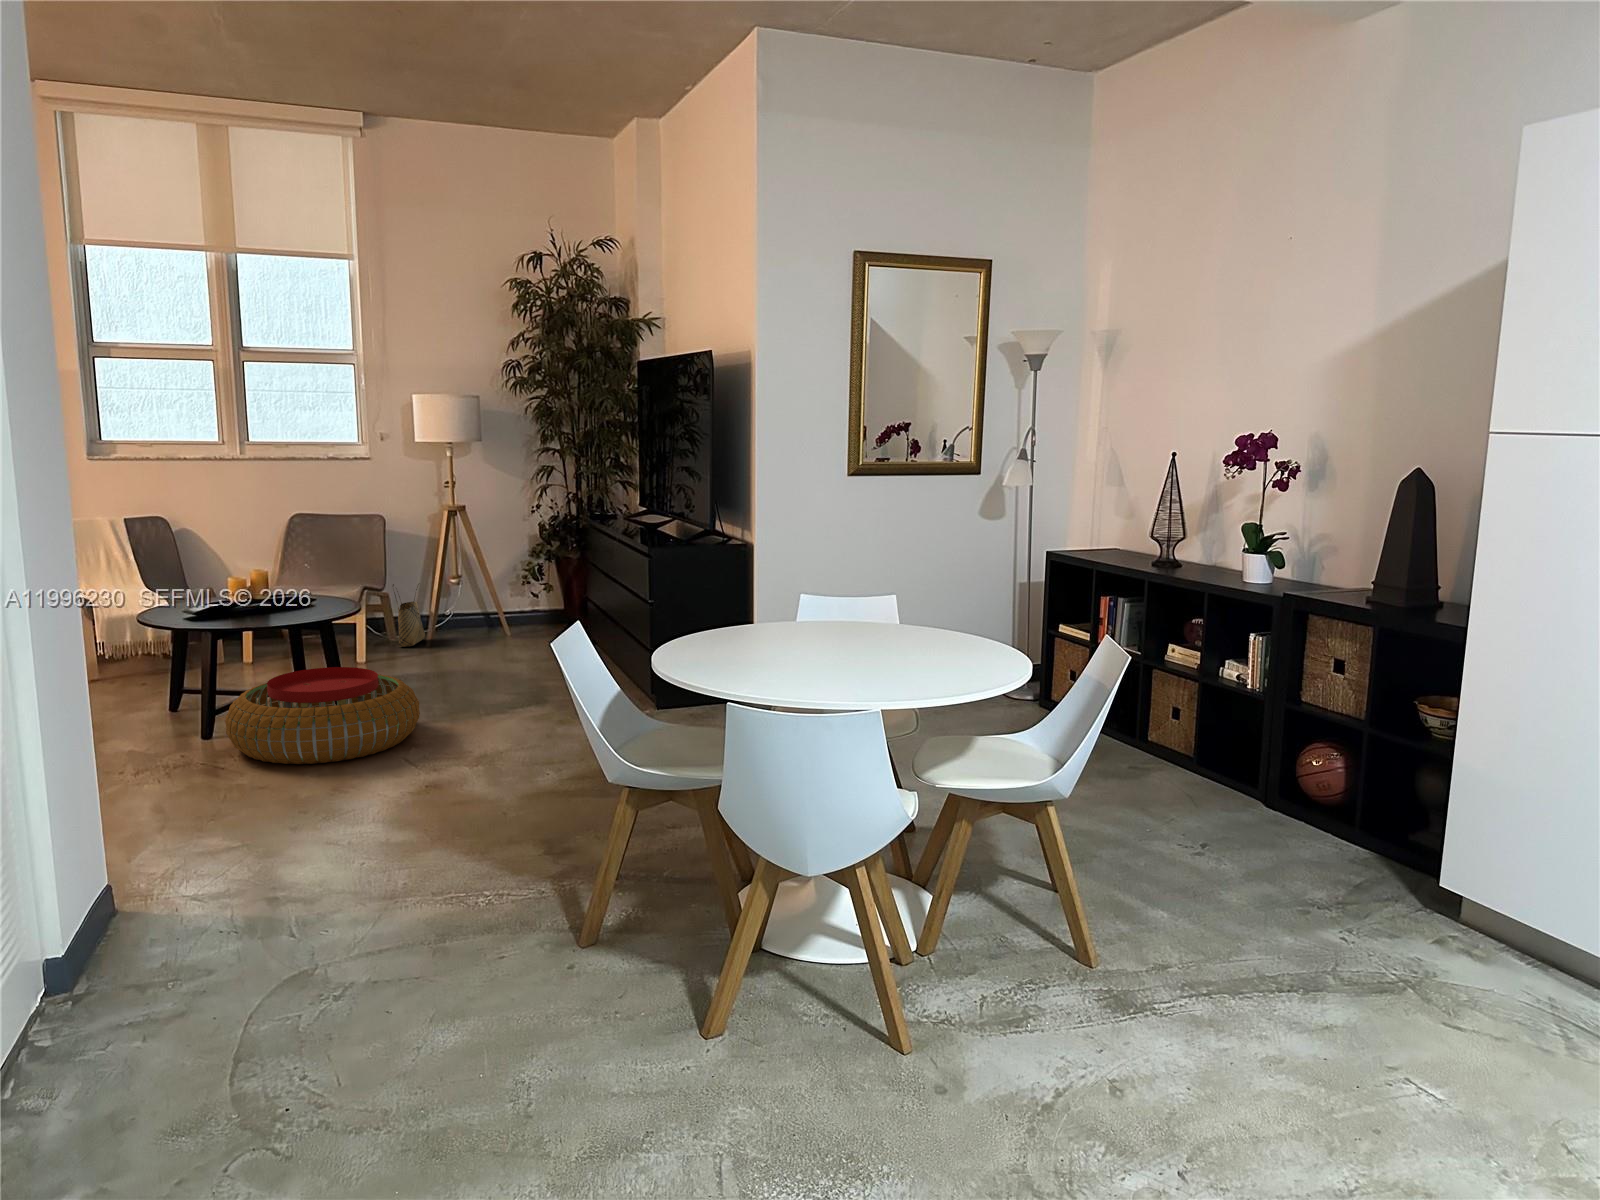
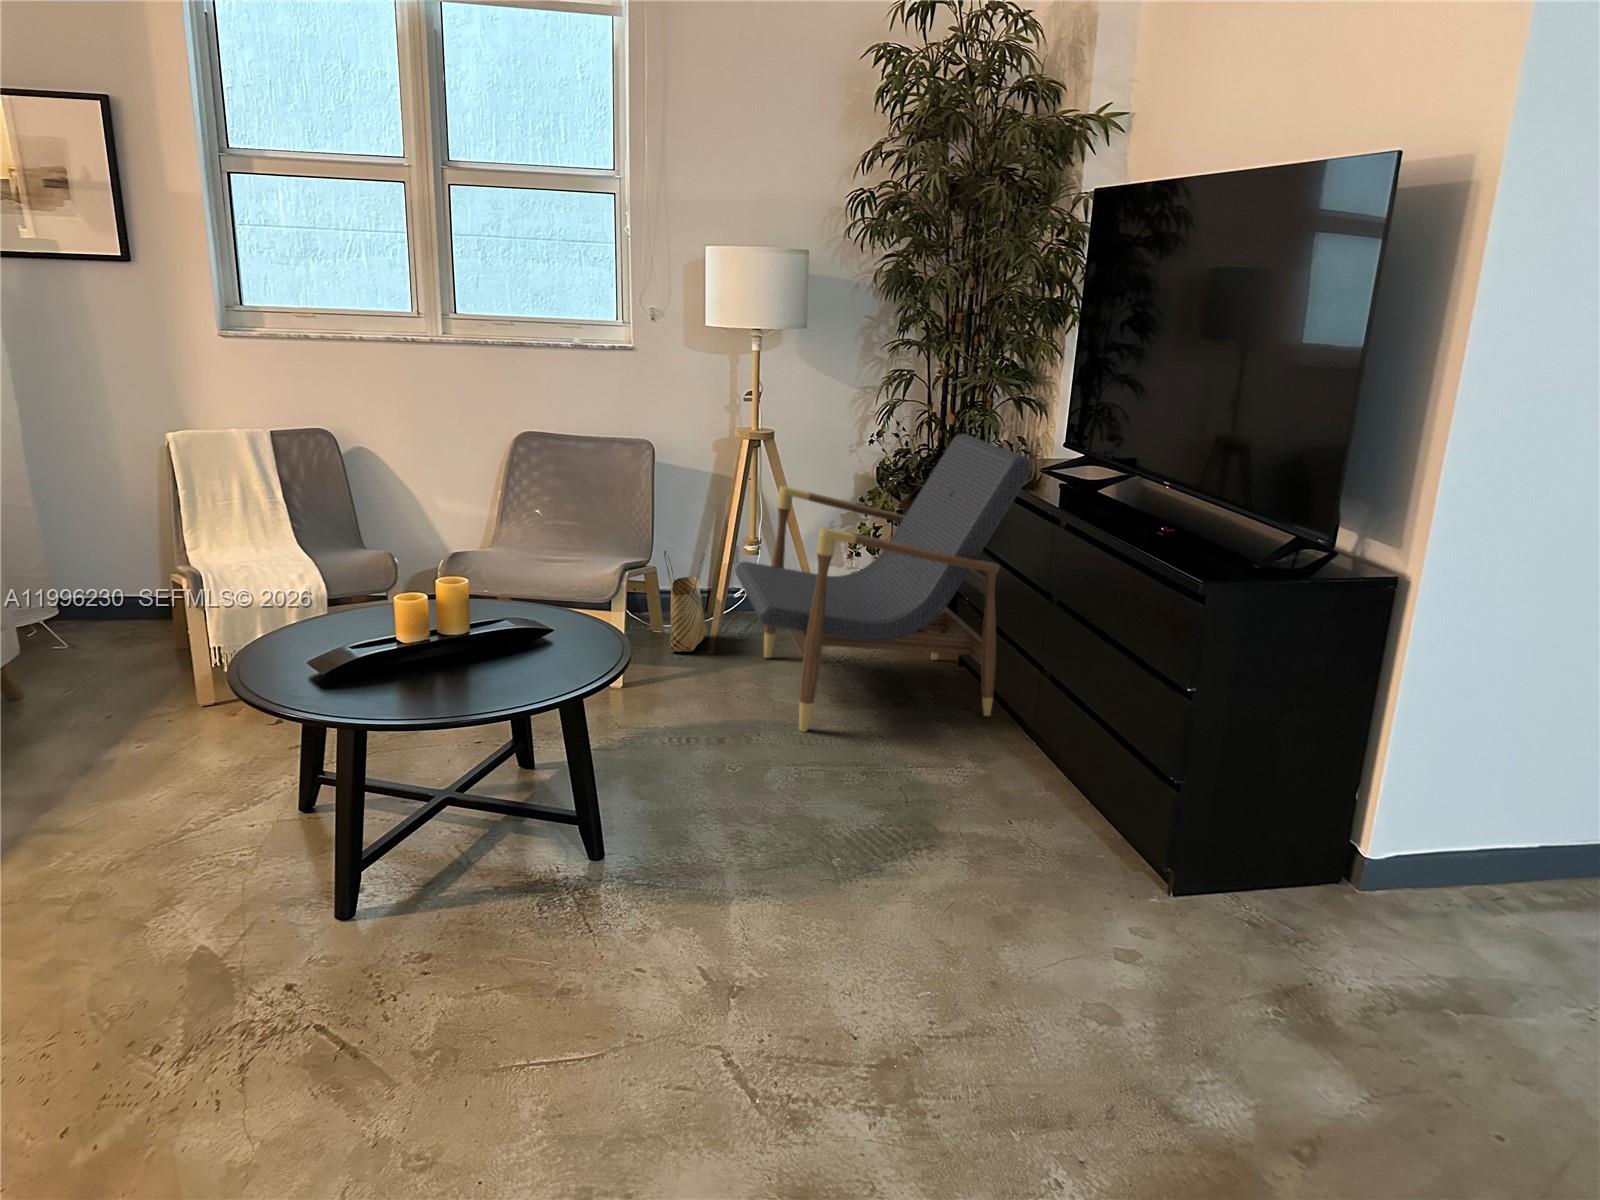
lounge chair: none [436,502,599,674] -> present [735,434,1032,732]
pouf: present [225,667,420,764] -> none [381,778,765,1043]

